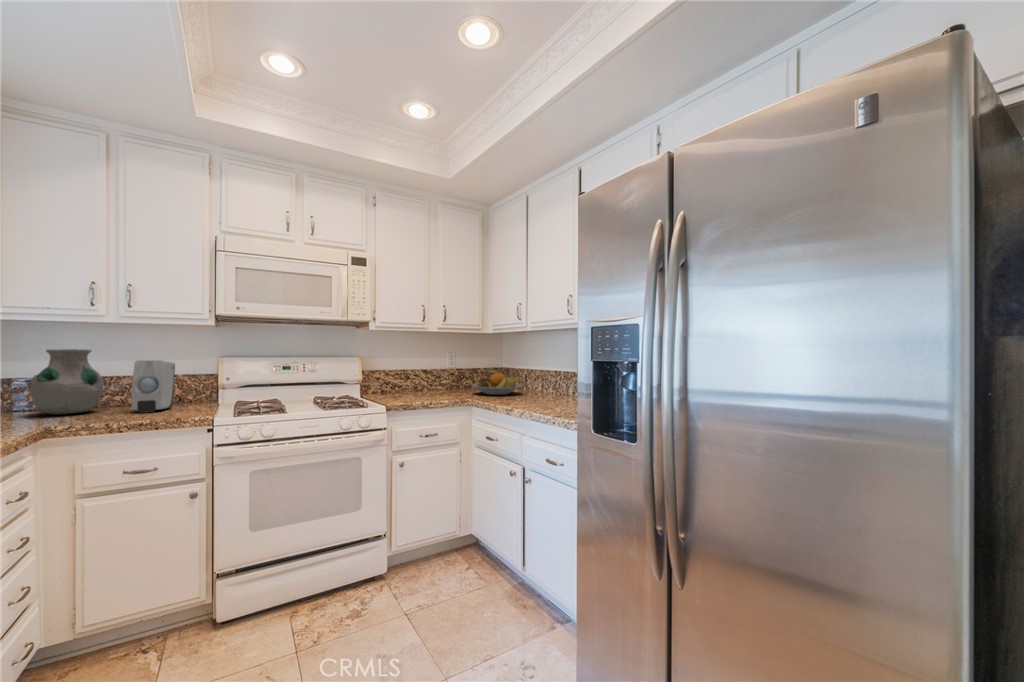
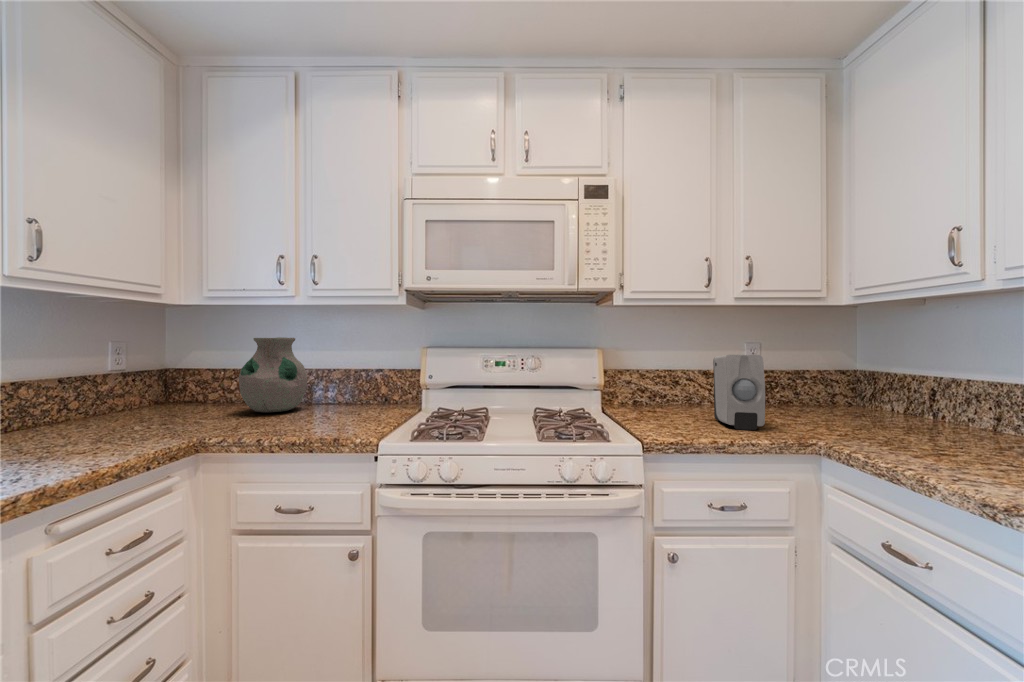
soap dispenser: present [132,360,175,413] -> present [713,355,765,430]
fruit bowl: present [472,373,521,395] -> none [805,385,941,431]

